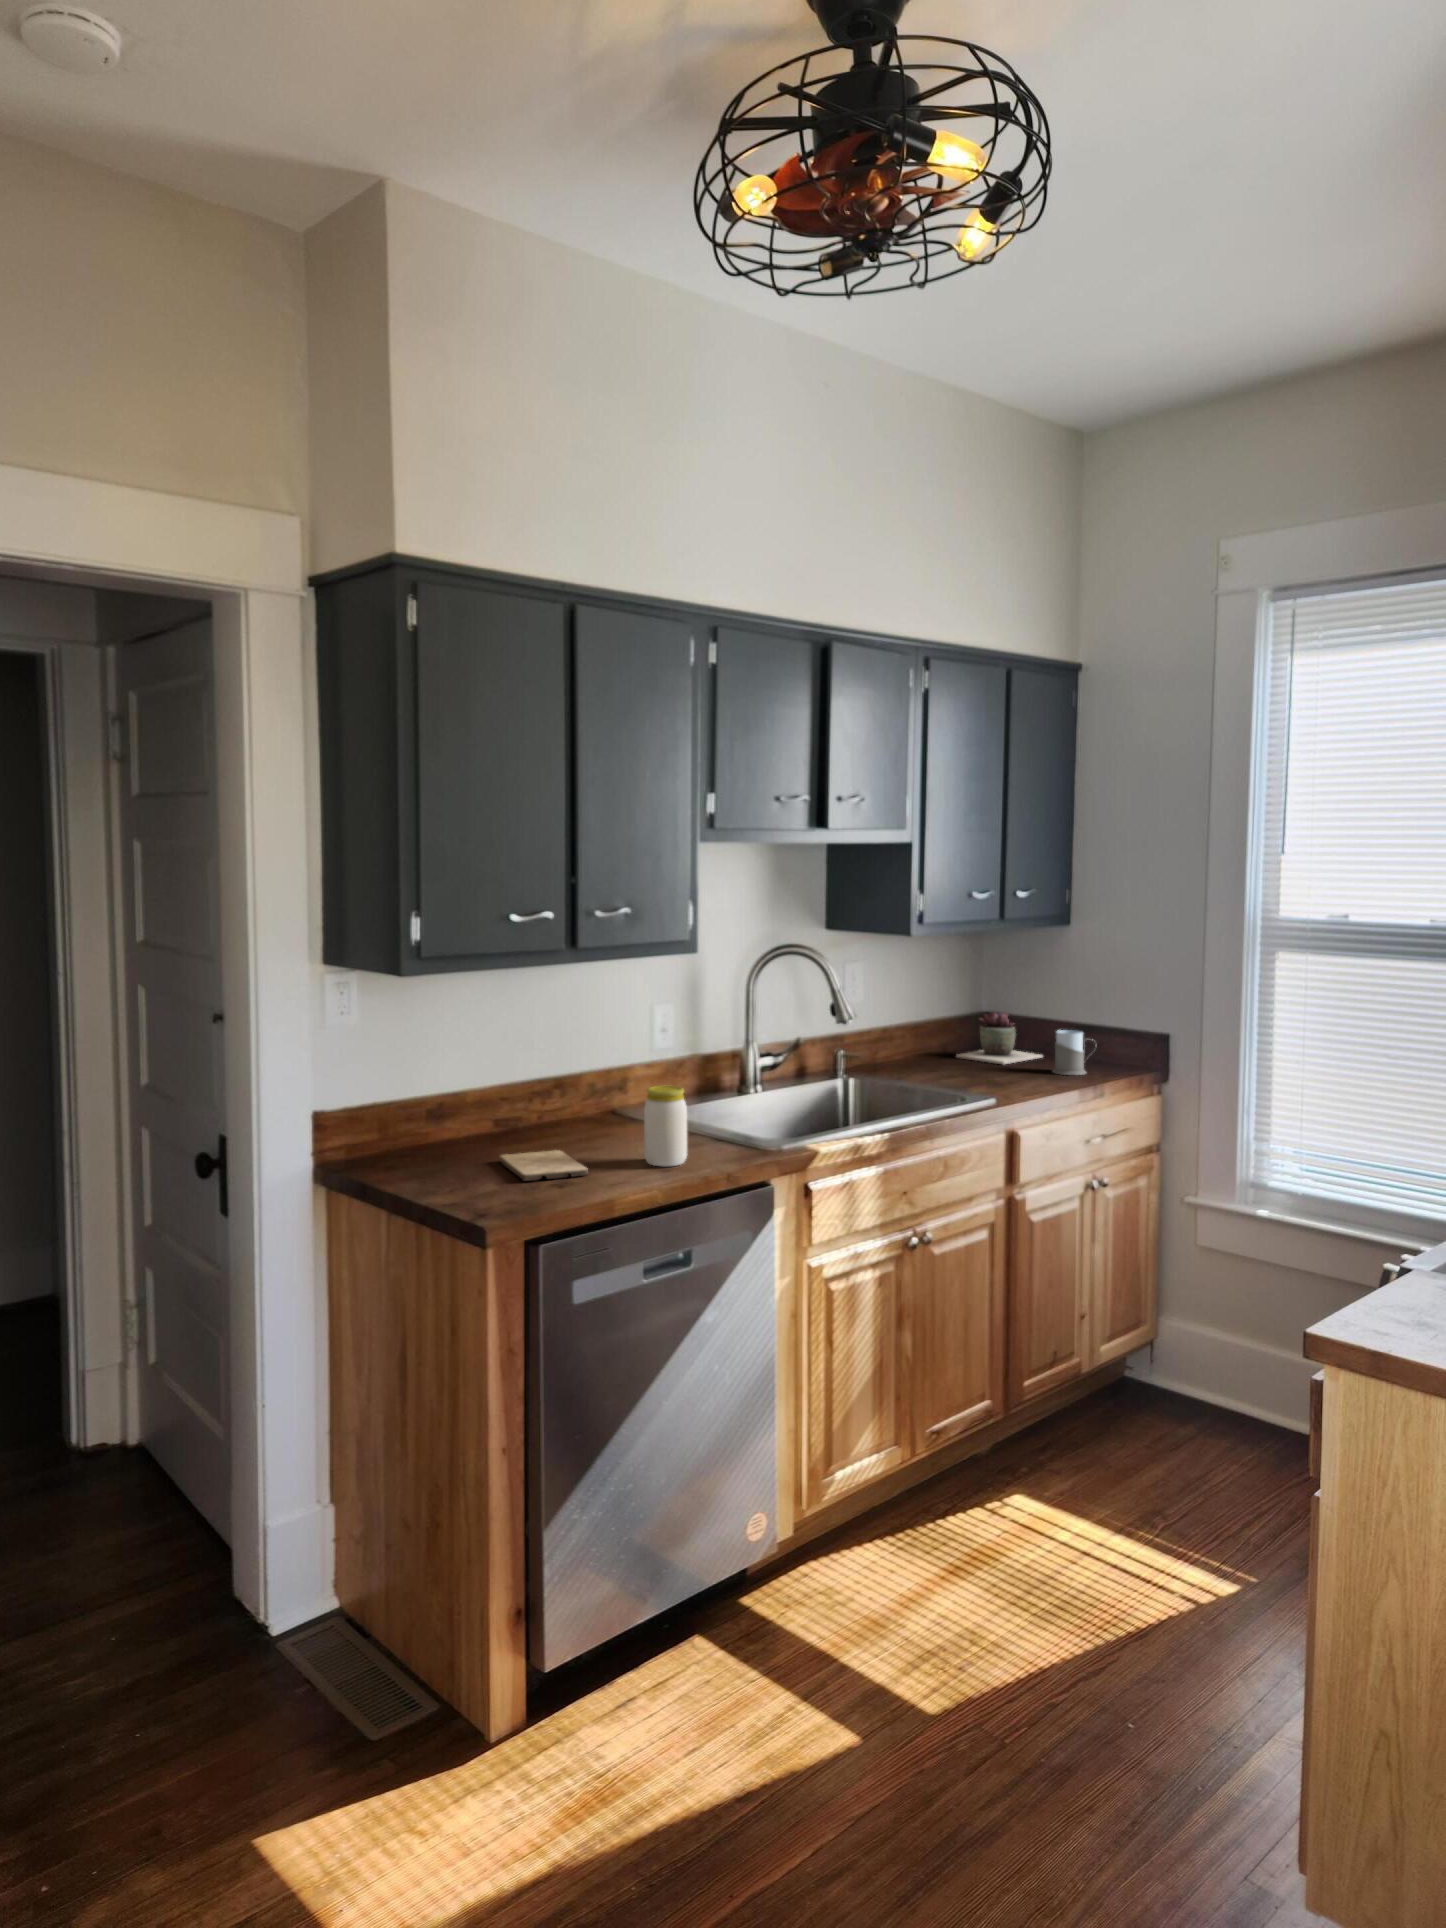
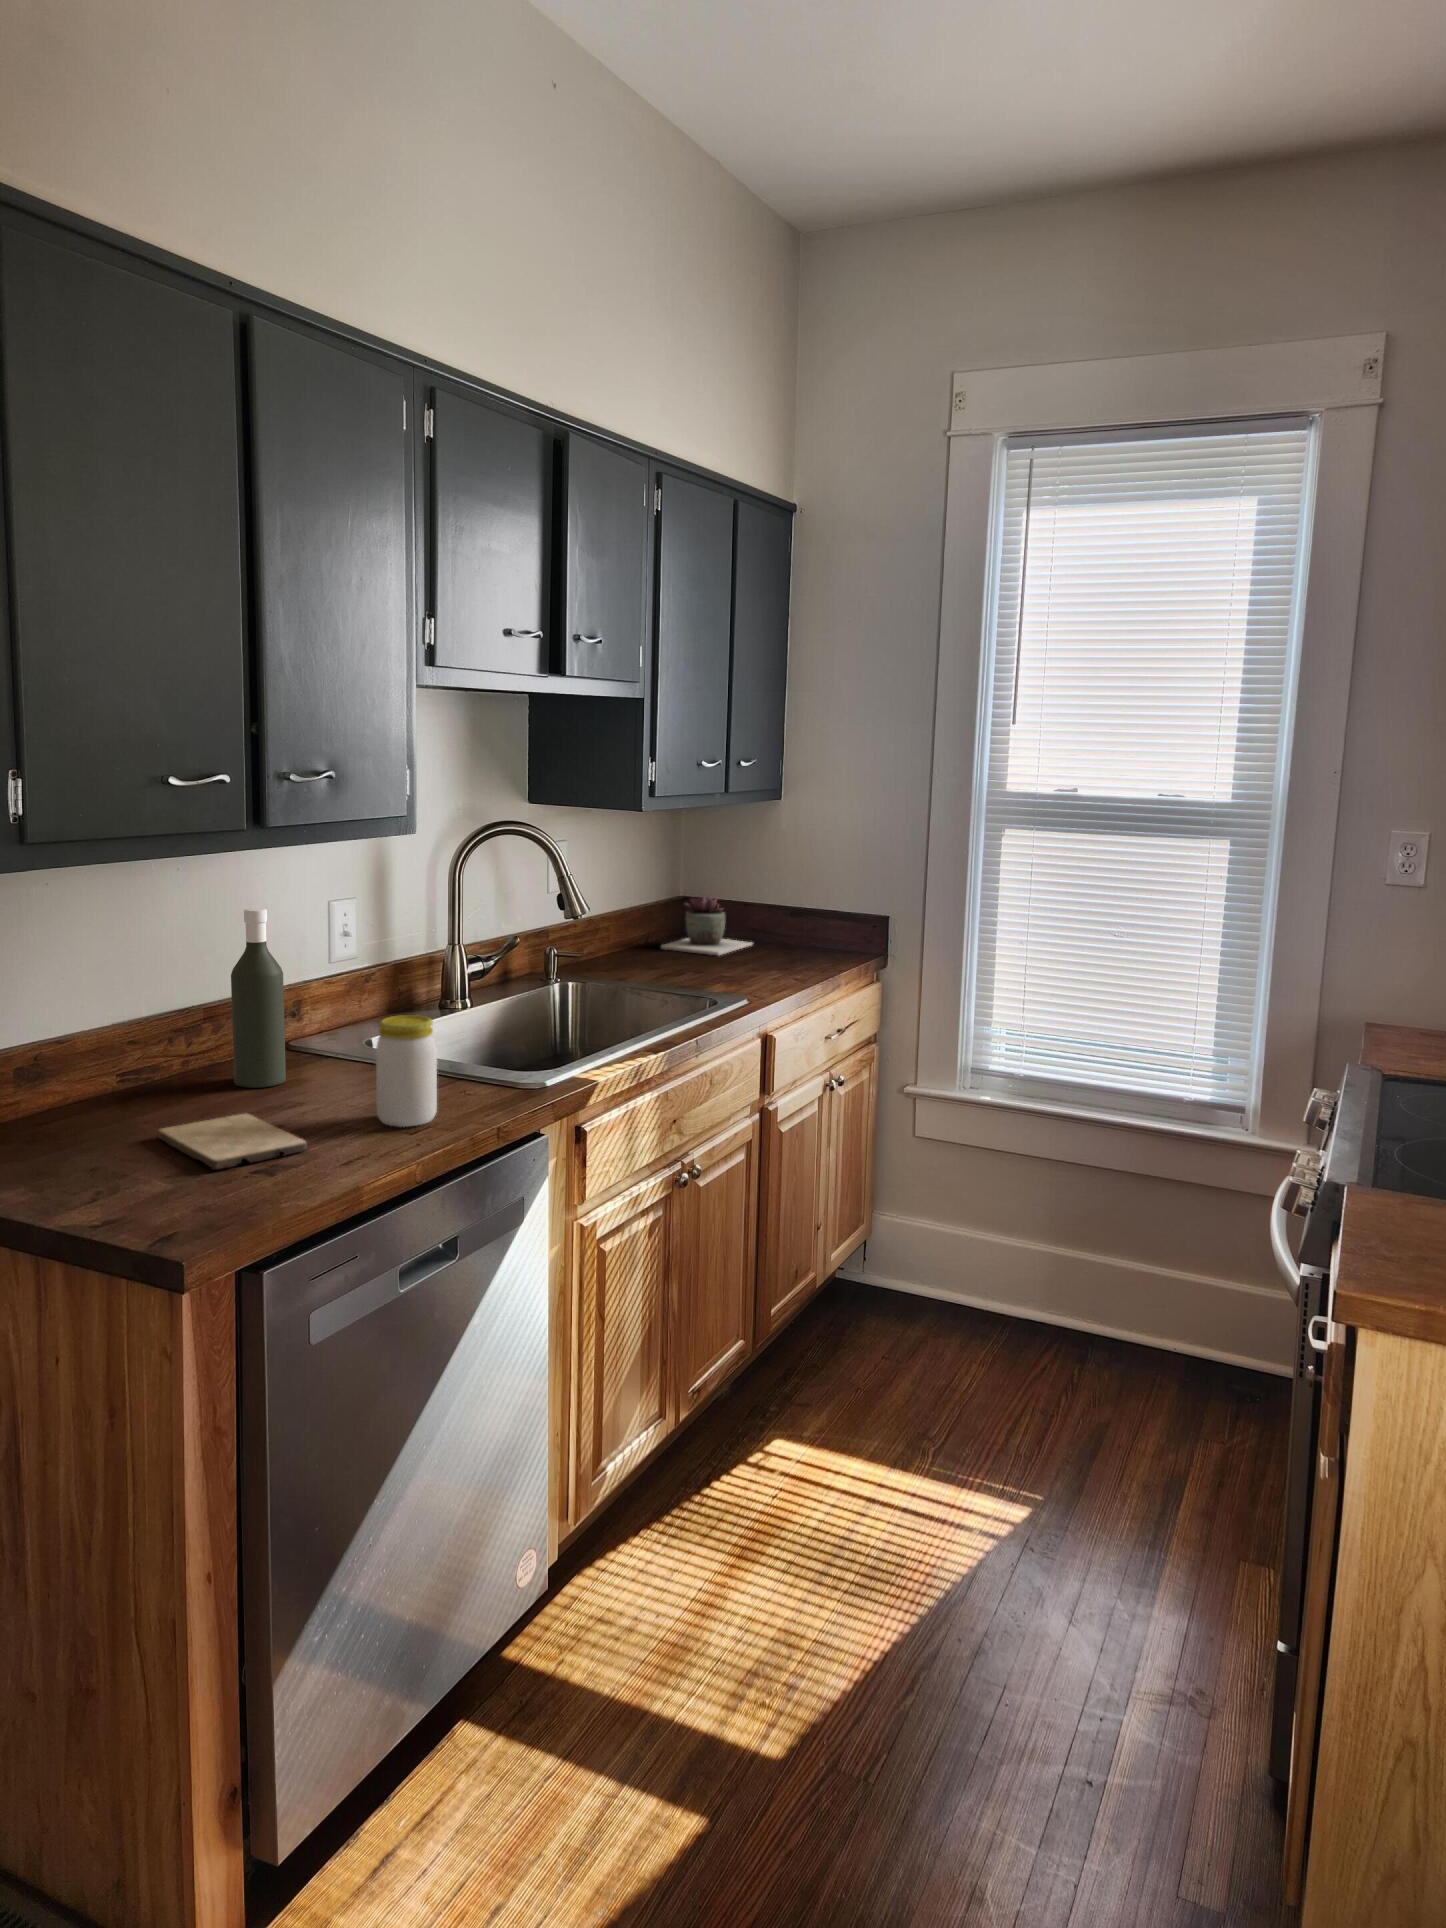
bottle: none [563,1007,599,1137] -> present [231,908,286,1088]
mug: present [1053,1030,1096,1075] -> none [775,915,822,965]

